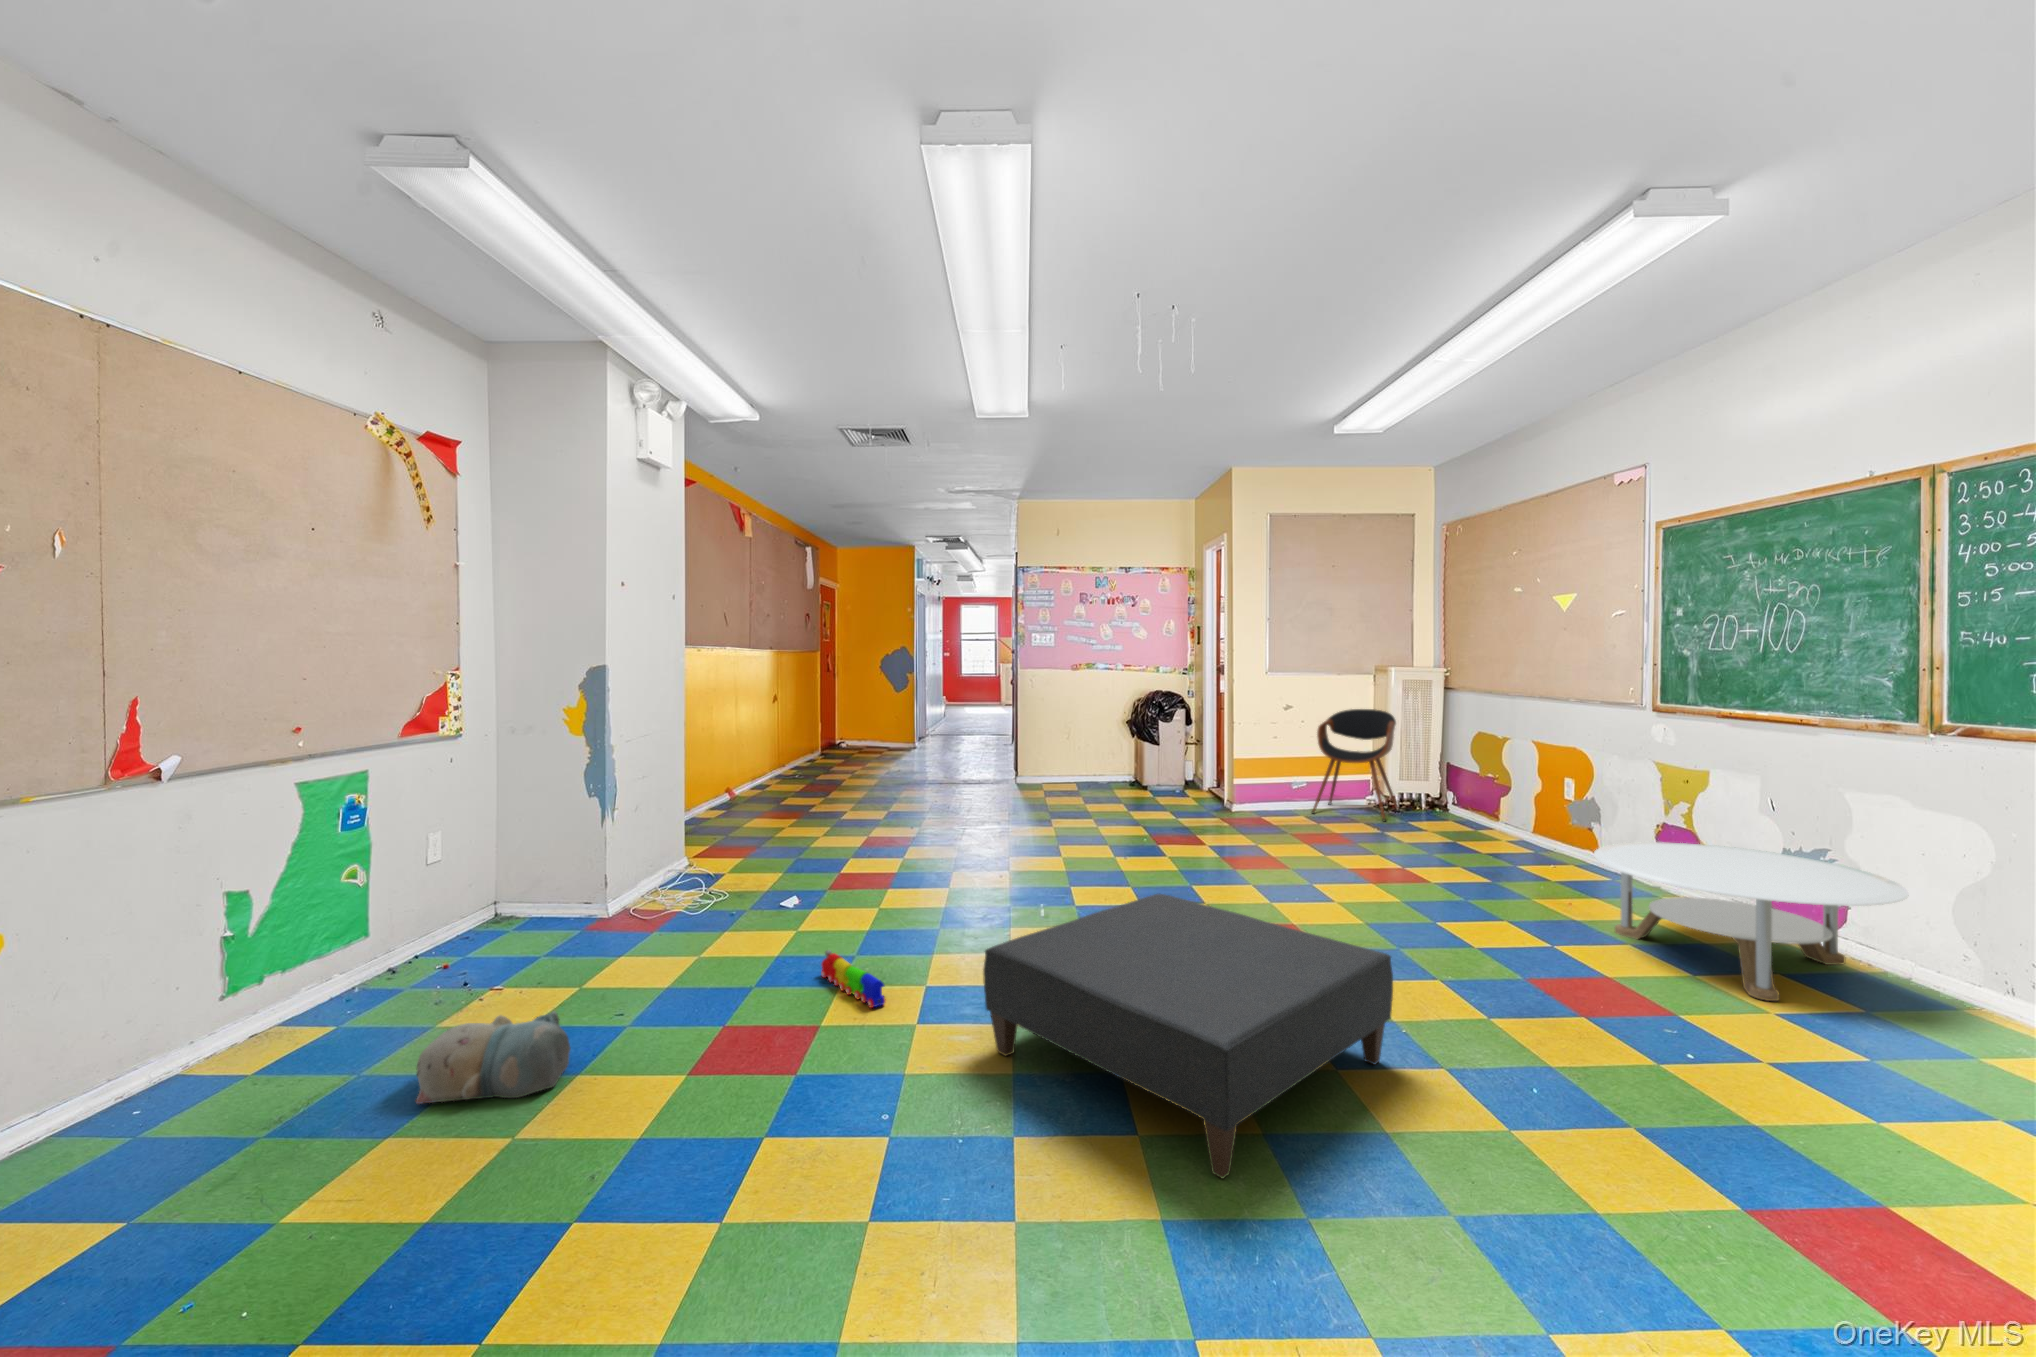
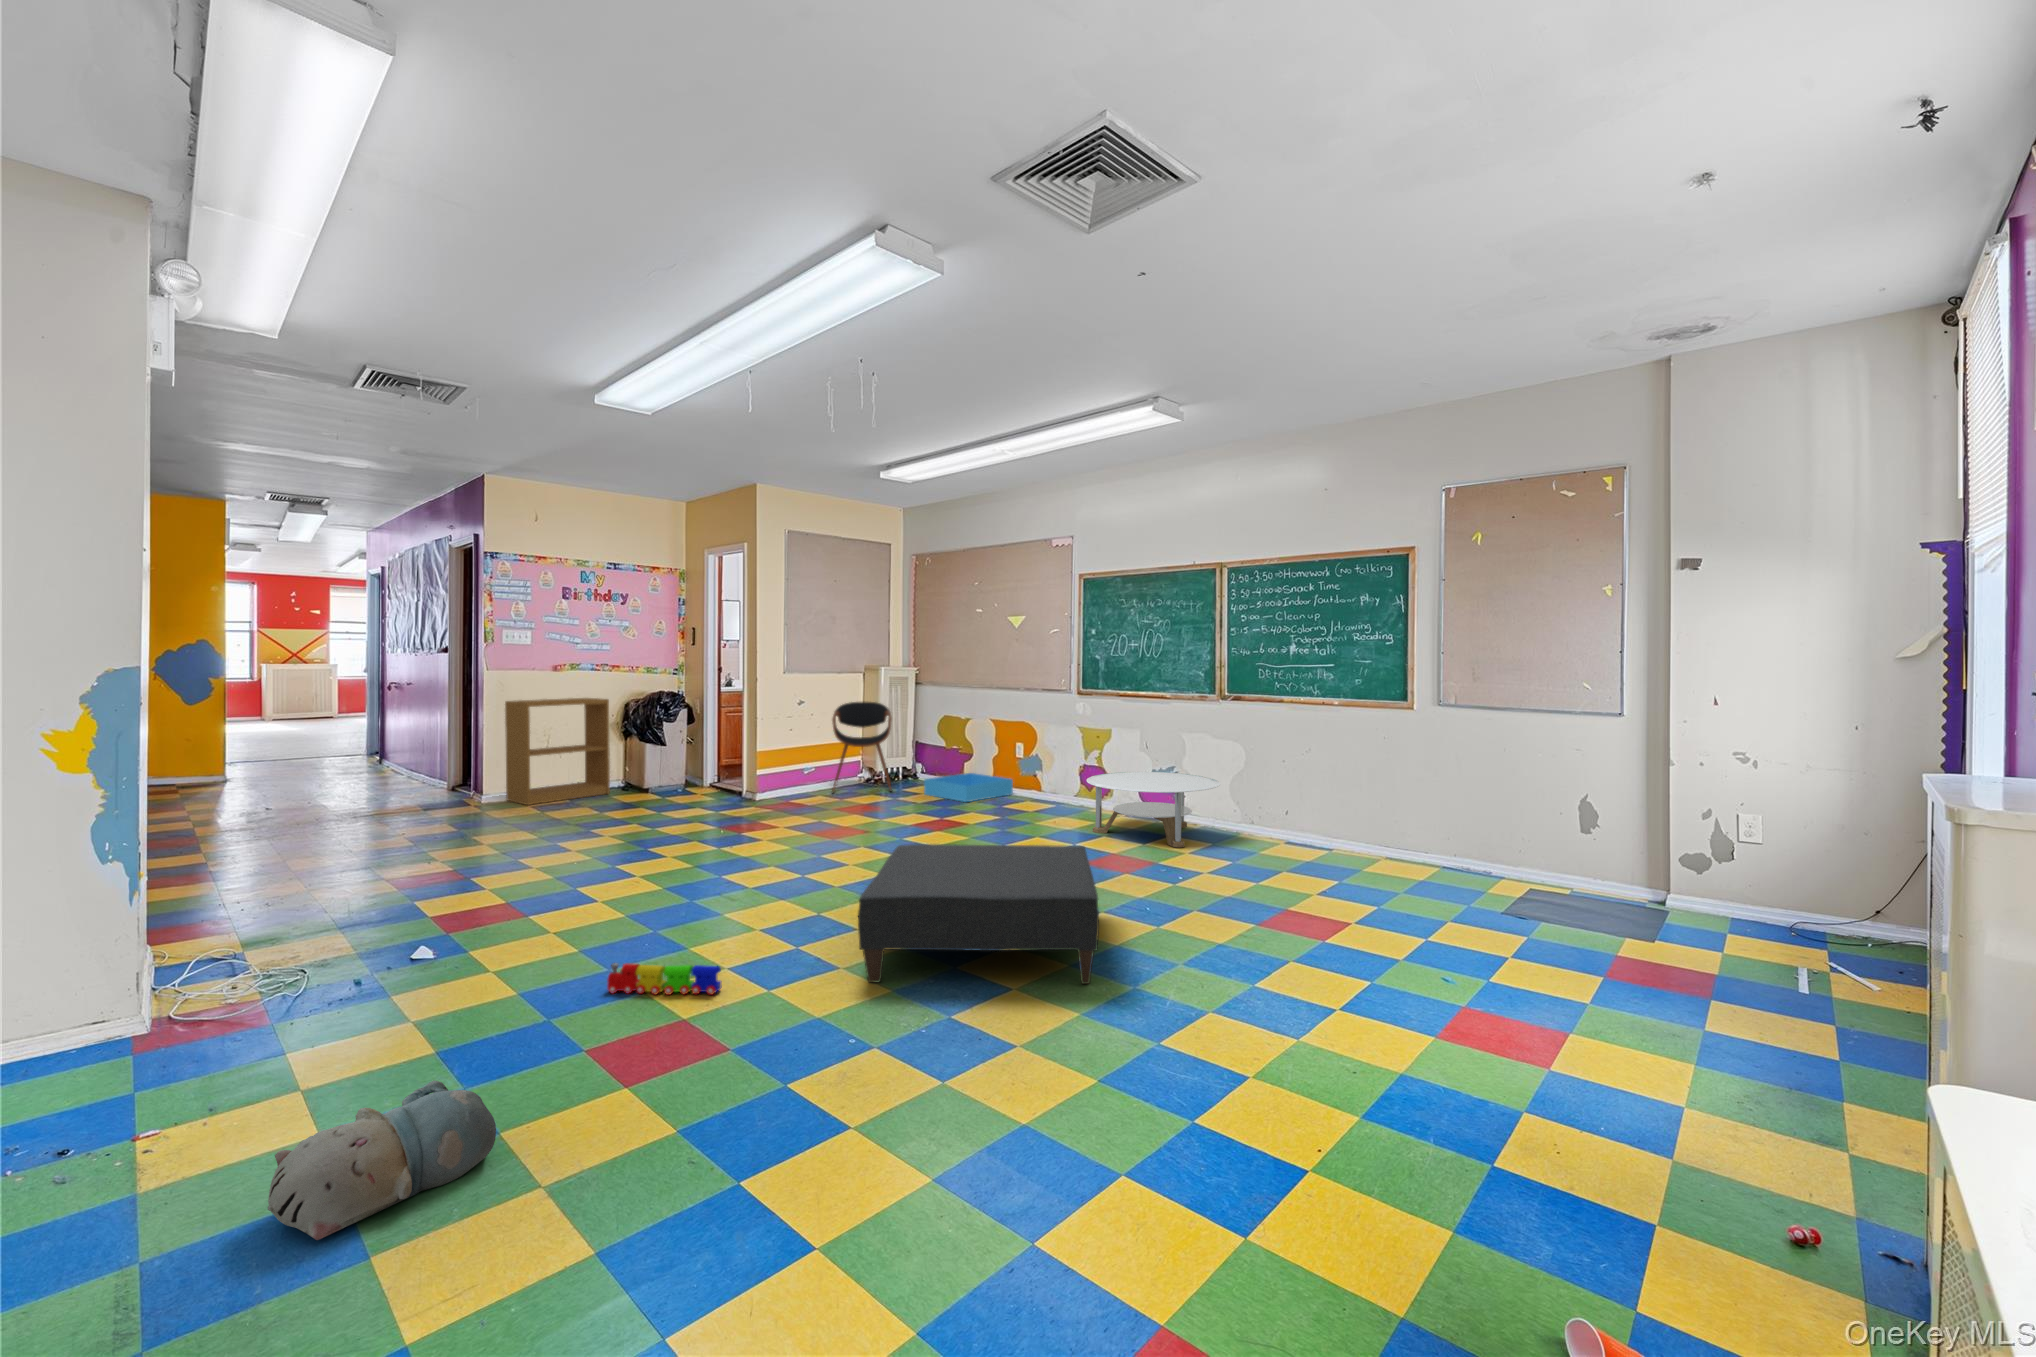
bookshelf: none [1036,697,1114,789] -> present [505,698,610,805]
storage bin: none [1423,810,1556,850] -> present [924,773,1013,802]

